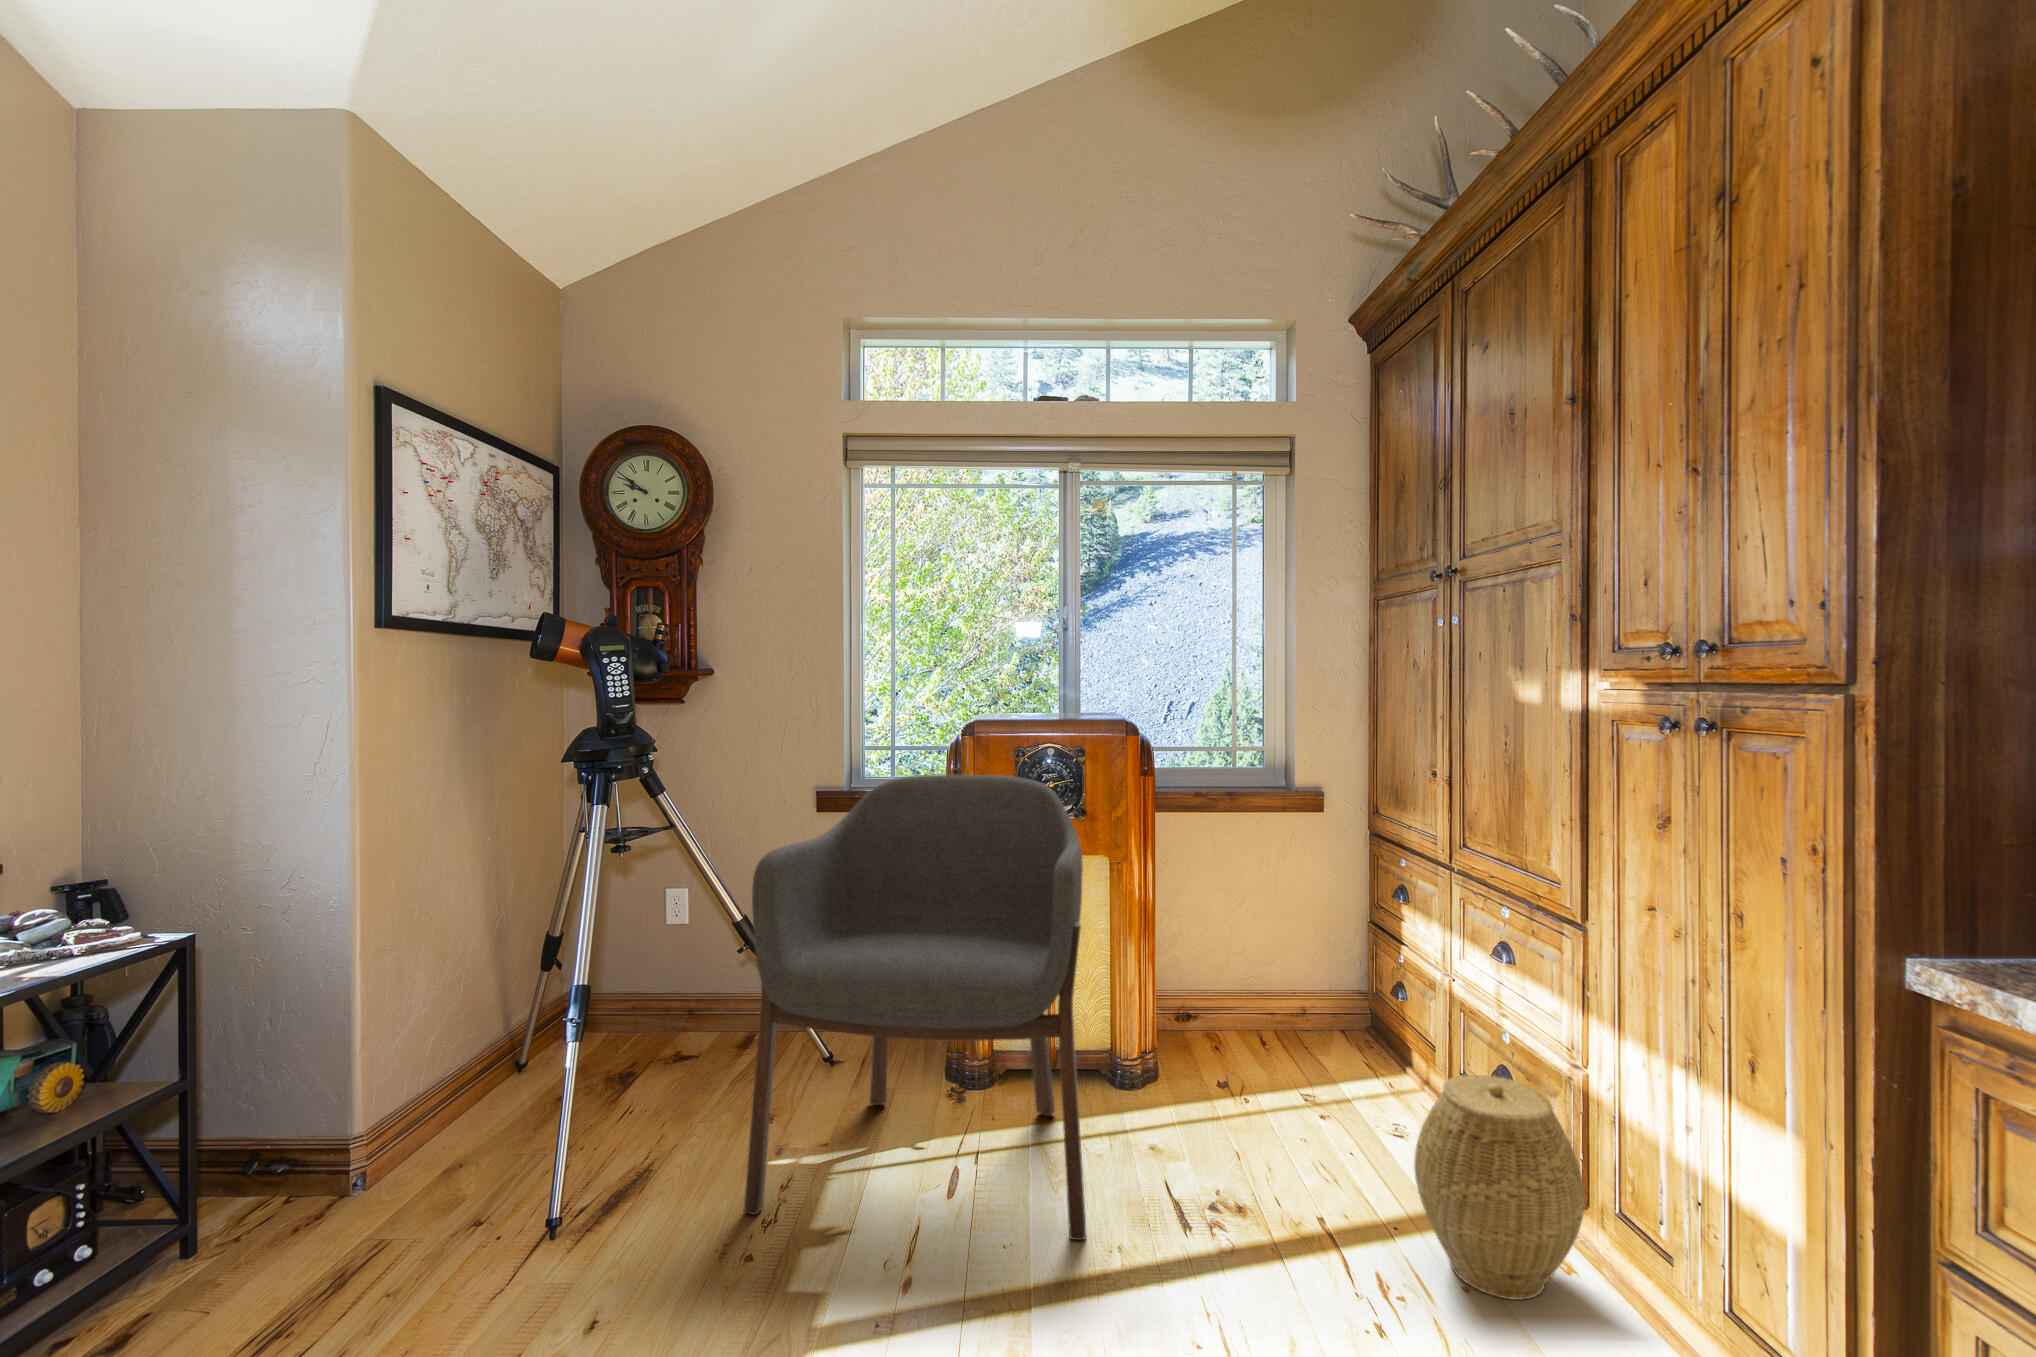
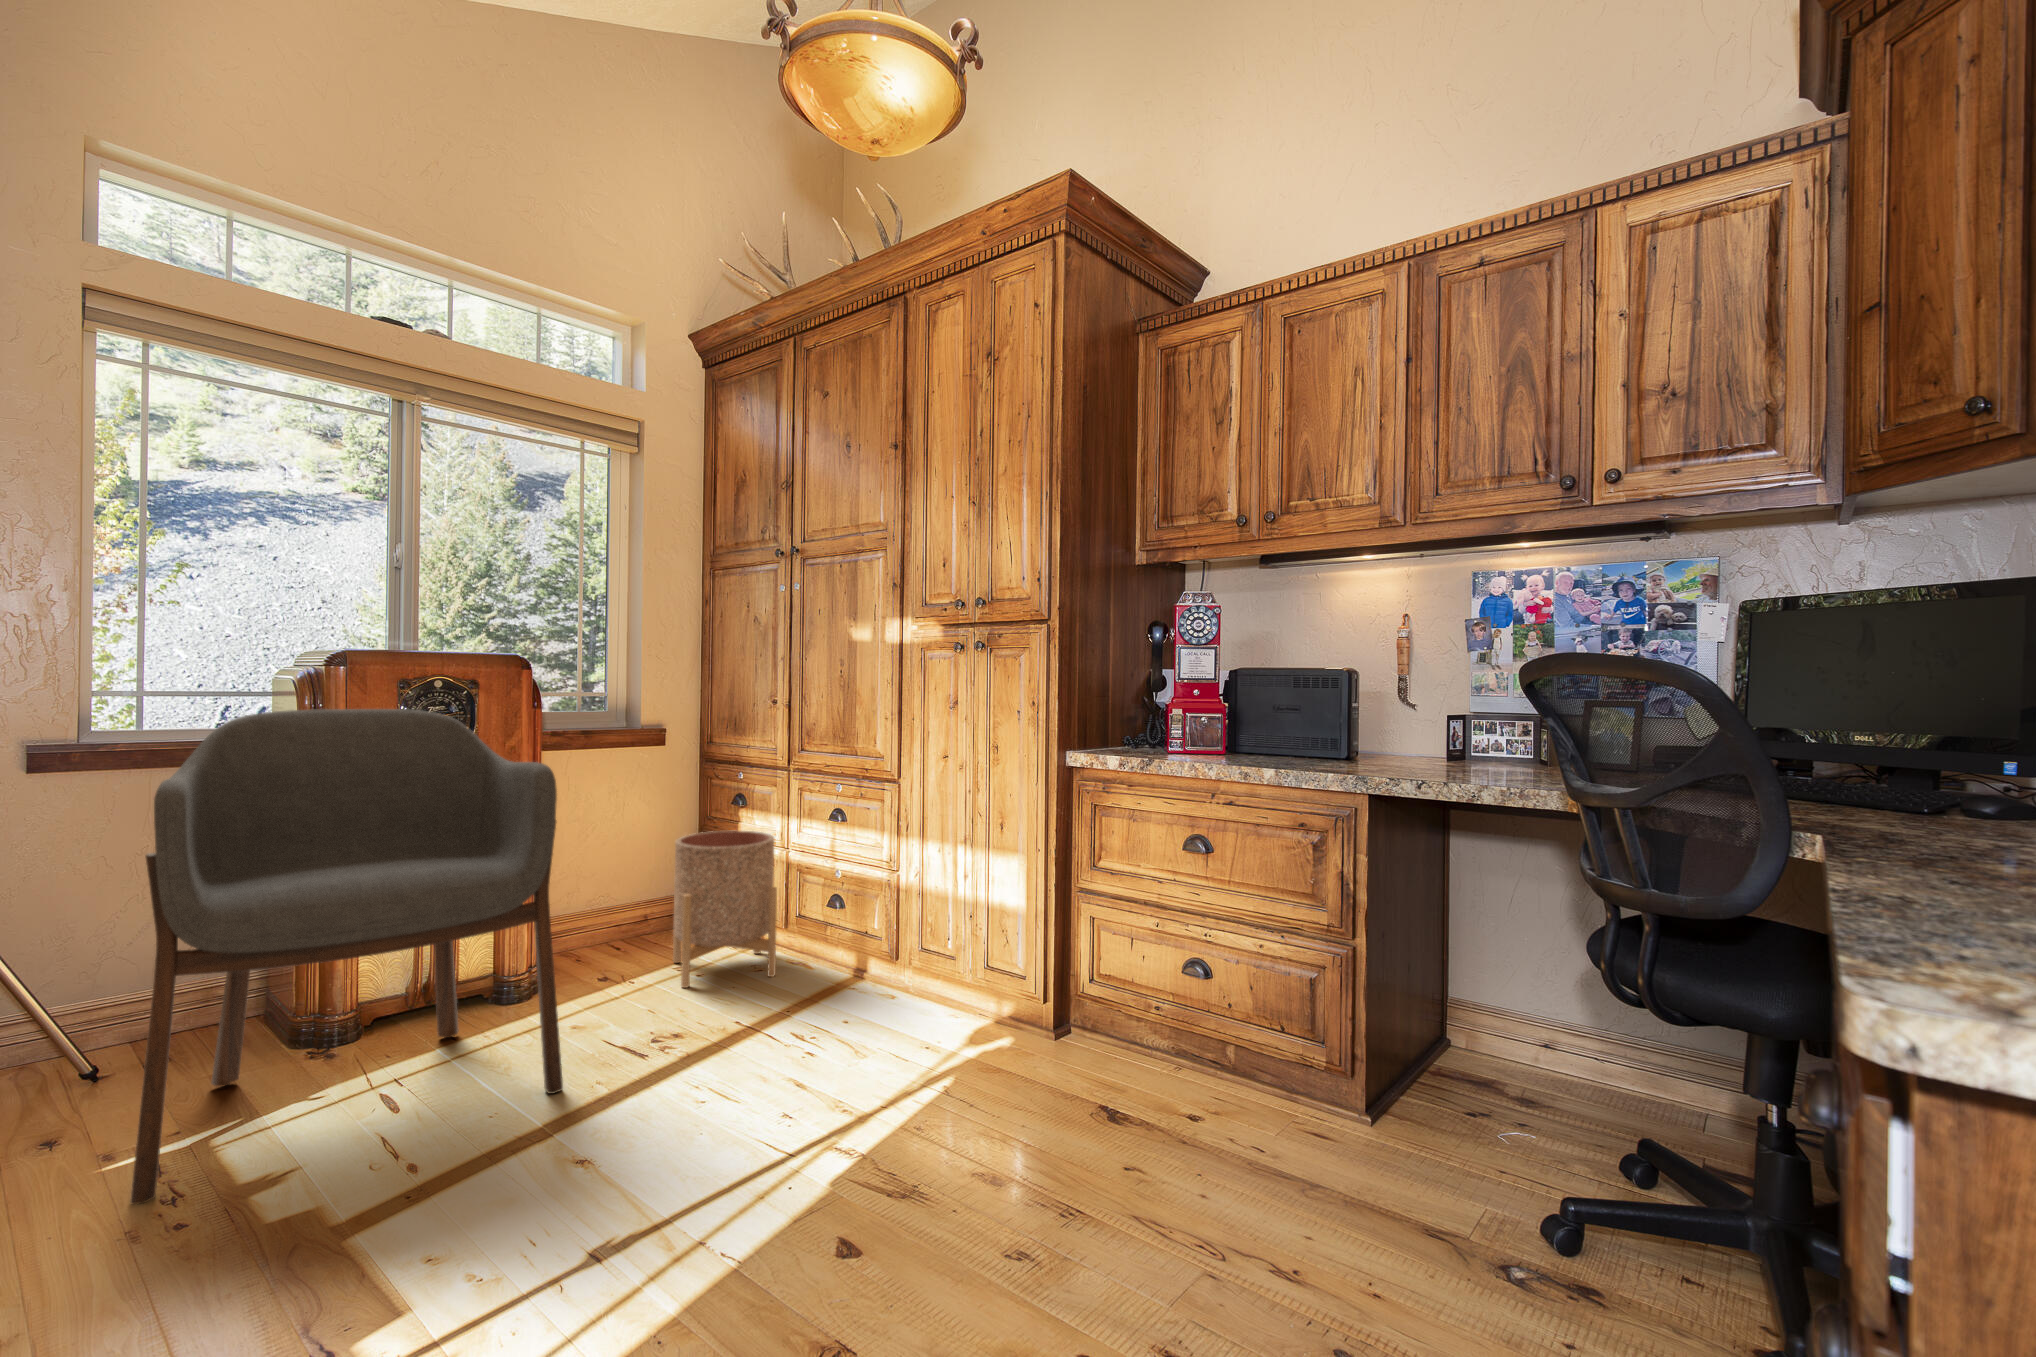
planter: none [1293,934,1423,1155] -> present [673,831,777,988]
woven basket: present [1414,1075,1585,1300] -> none [805,888,907,1022]

